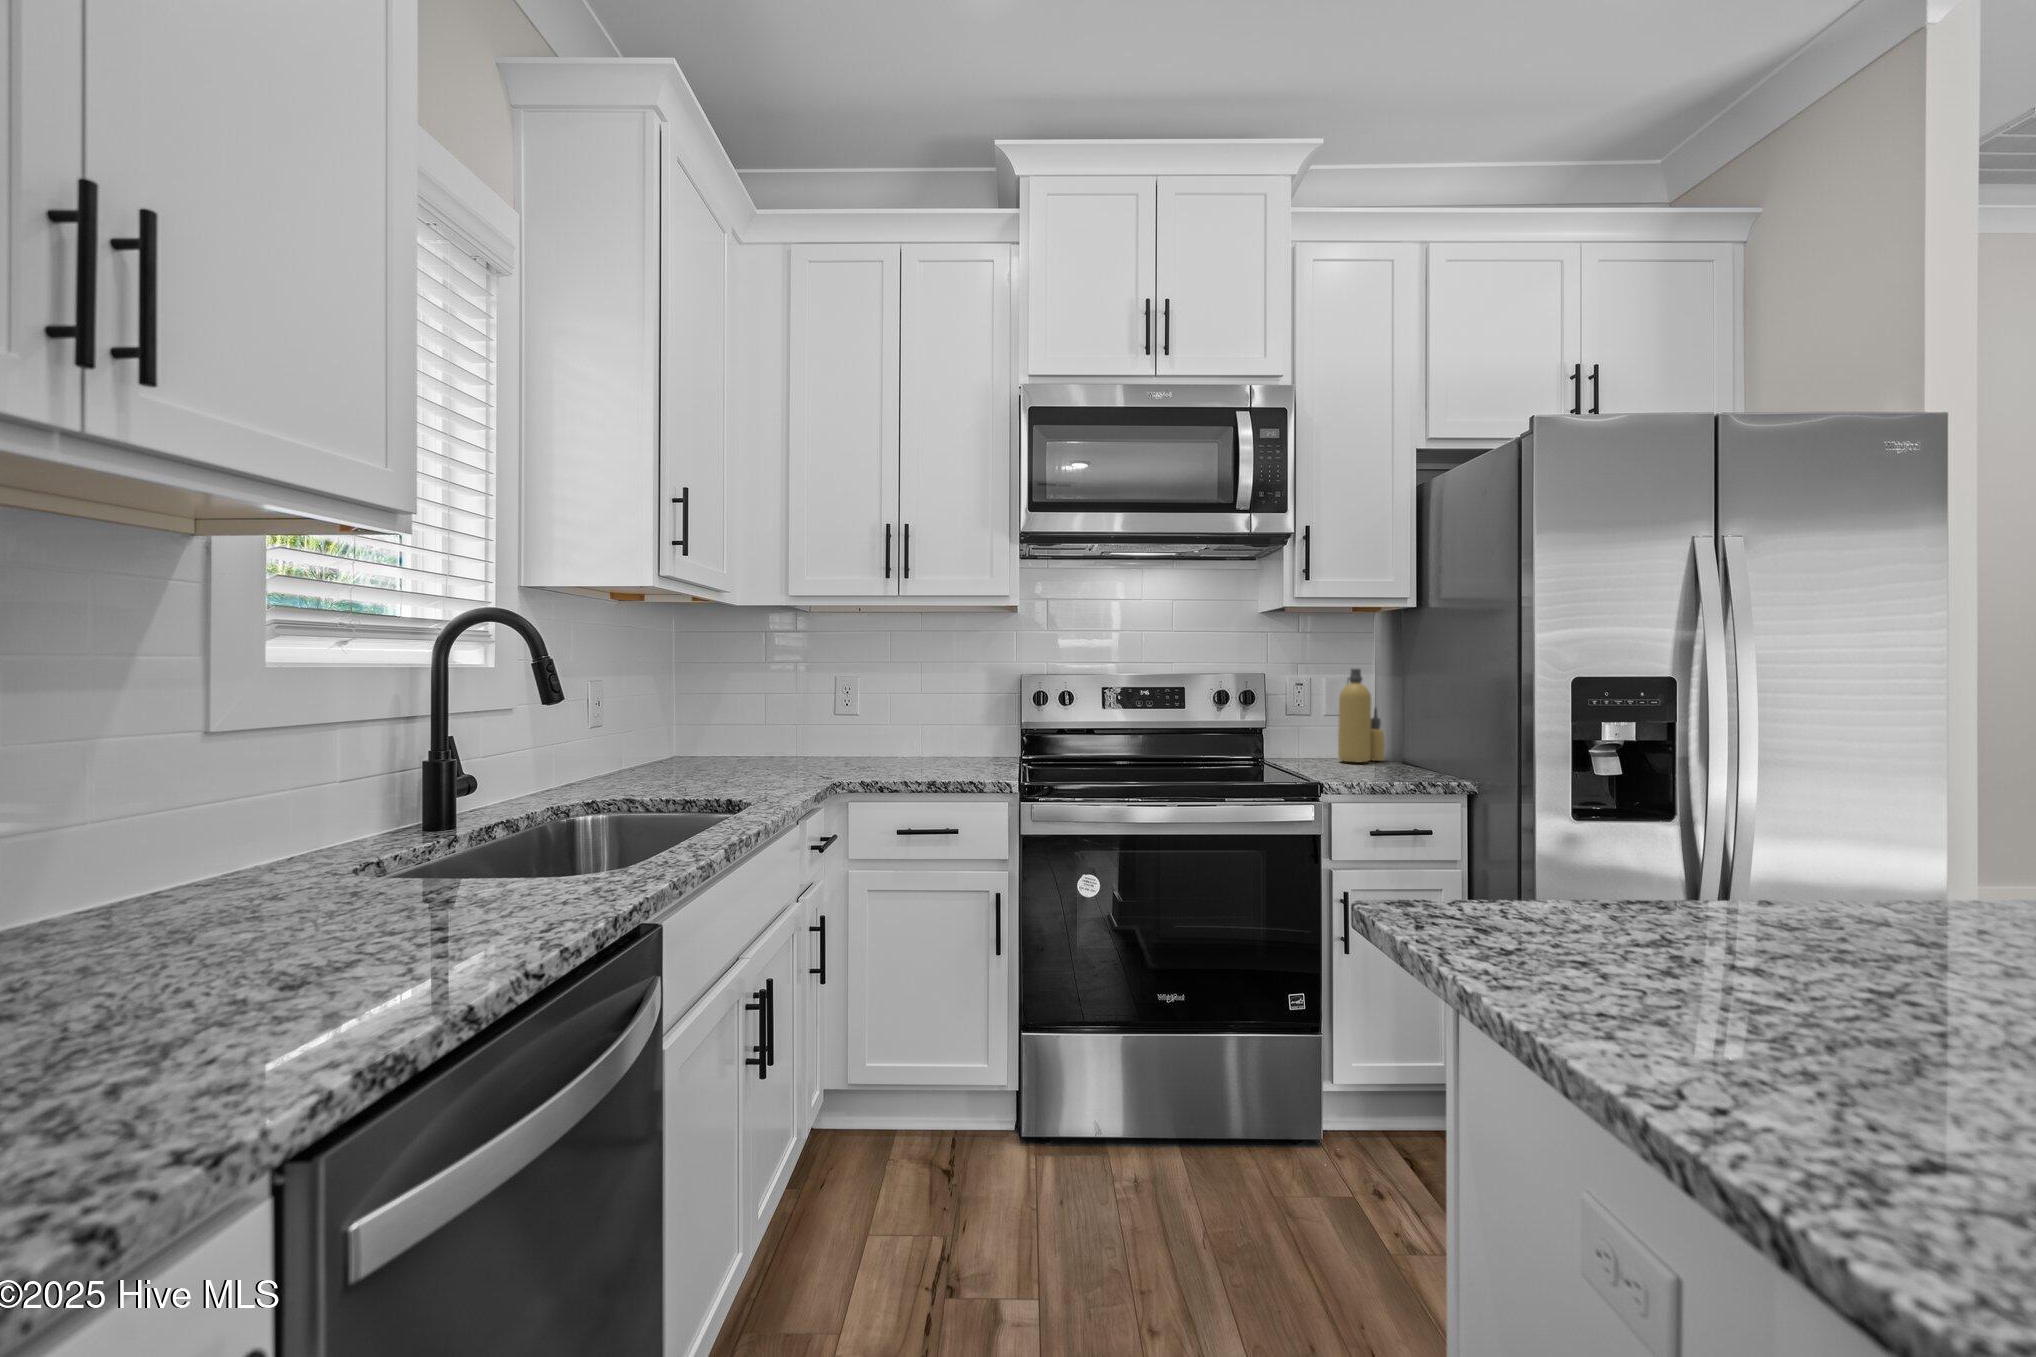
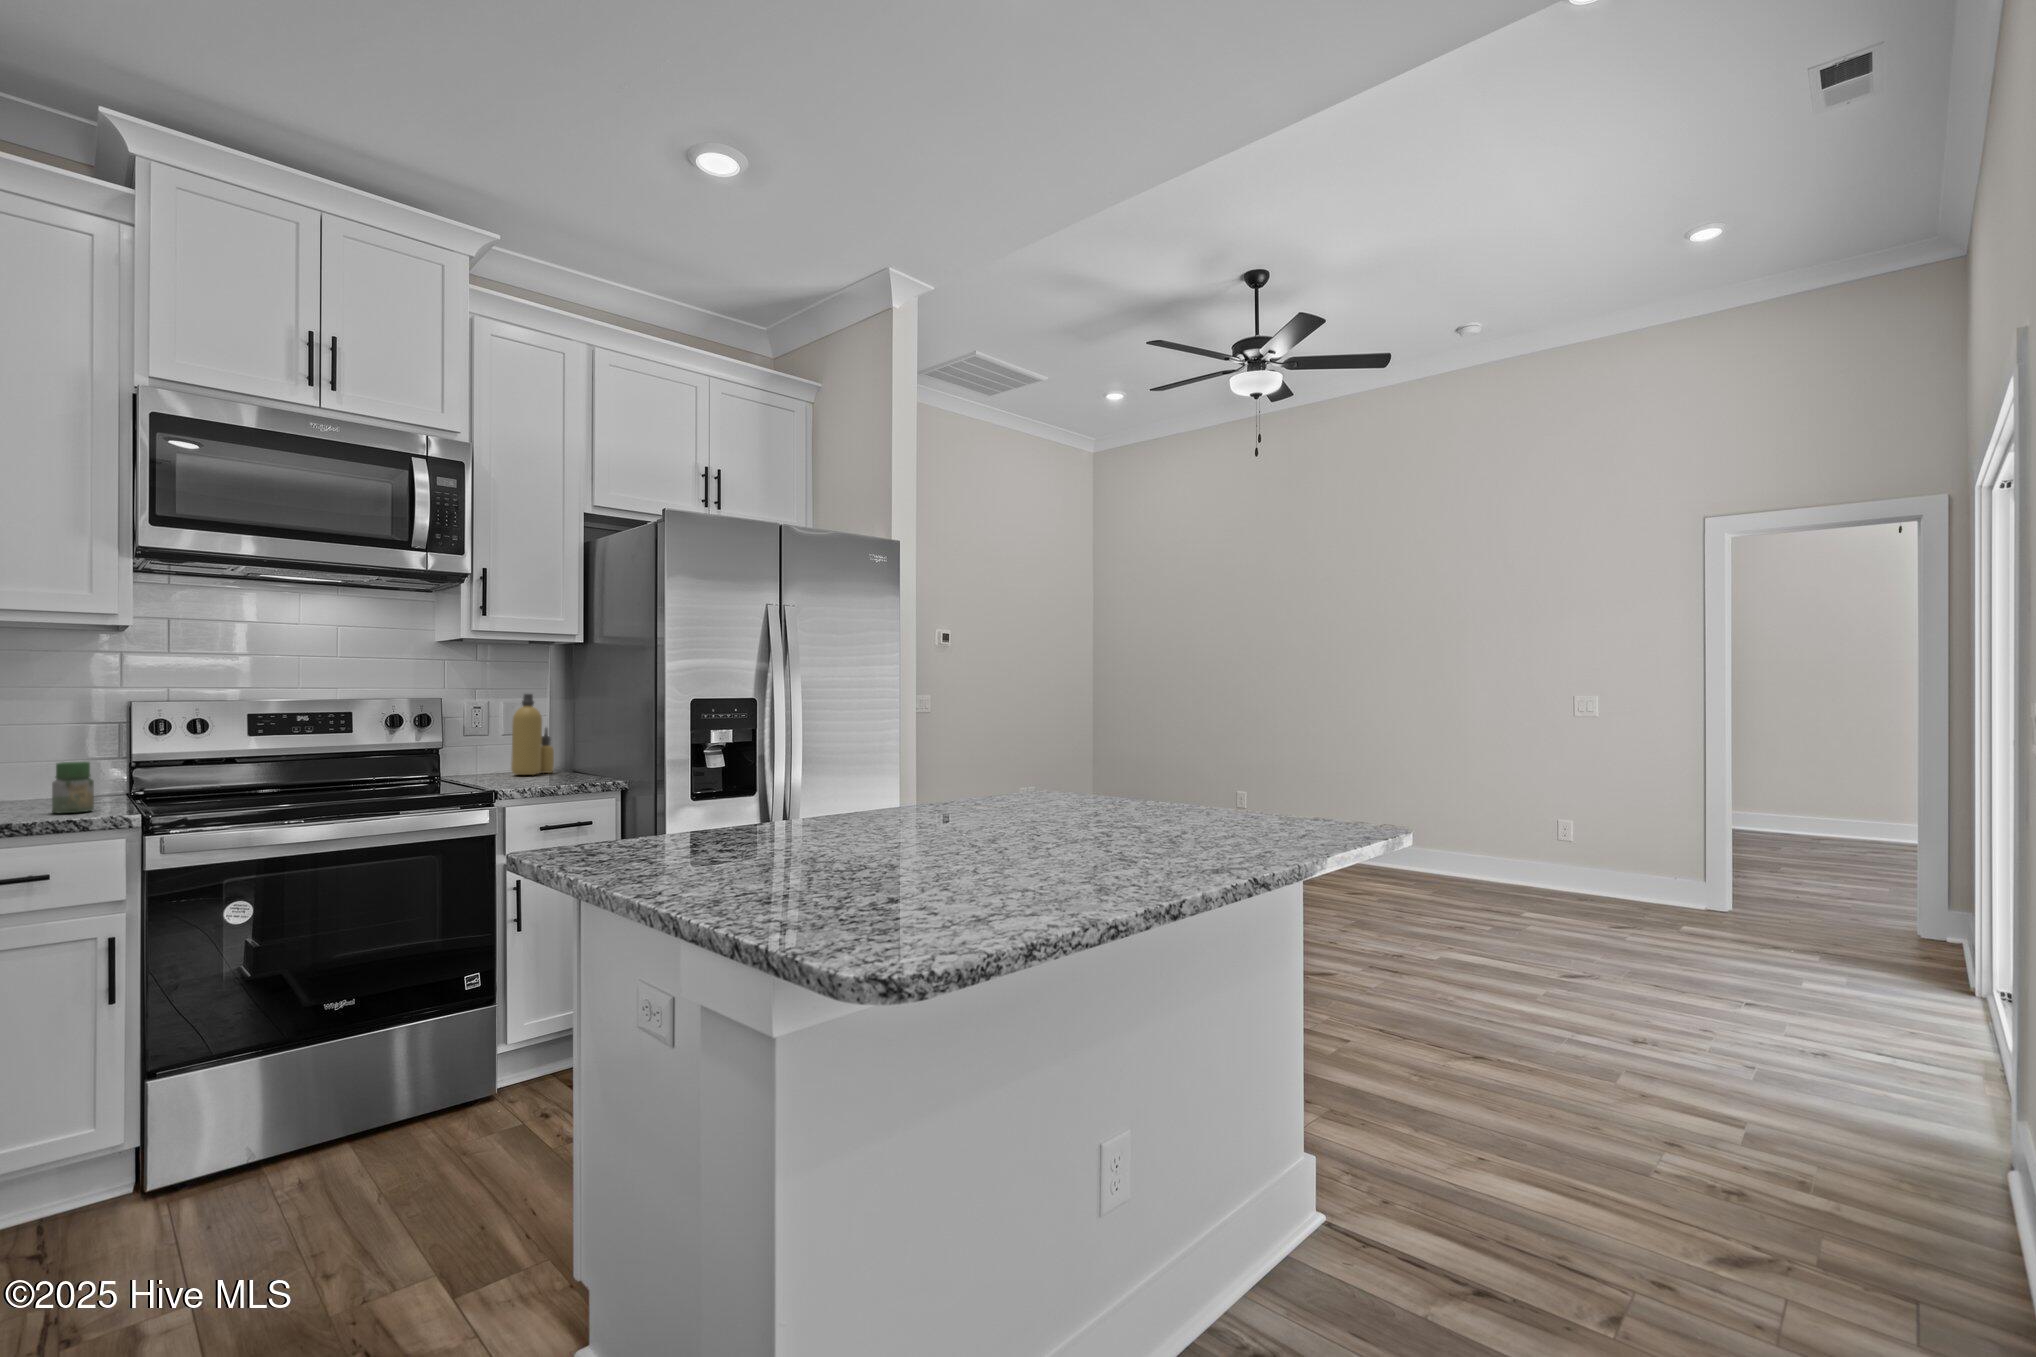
jar: none [960,729,987,775] -> present [52,762,94,813]

